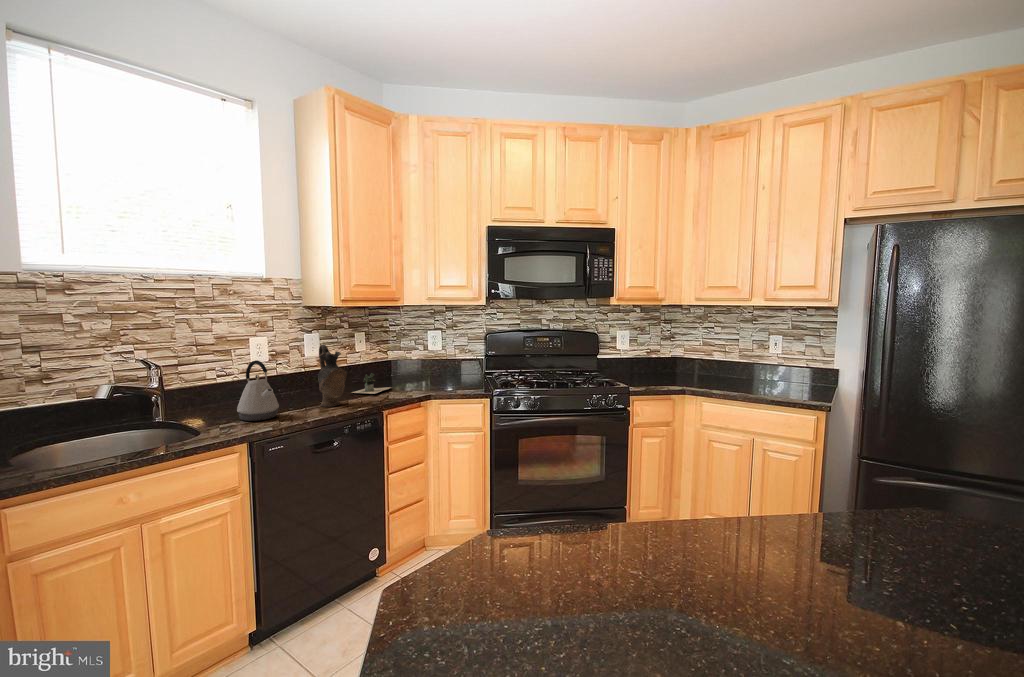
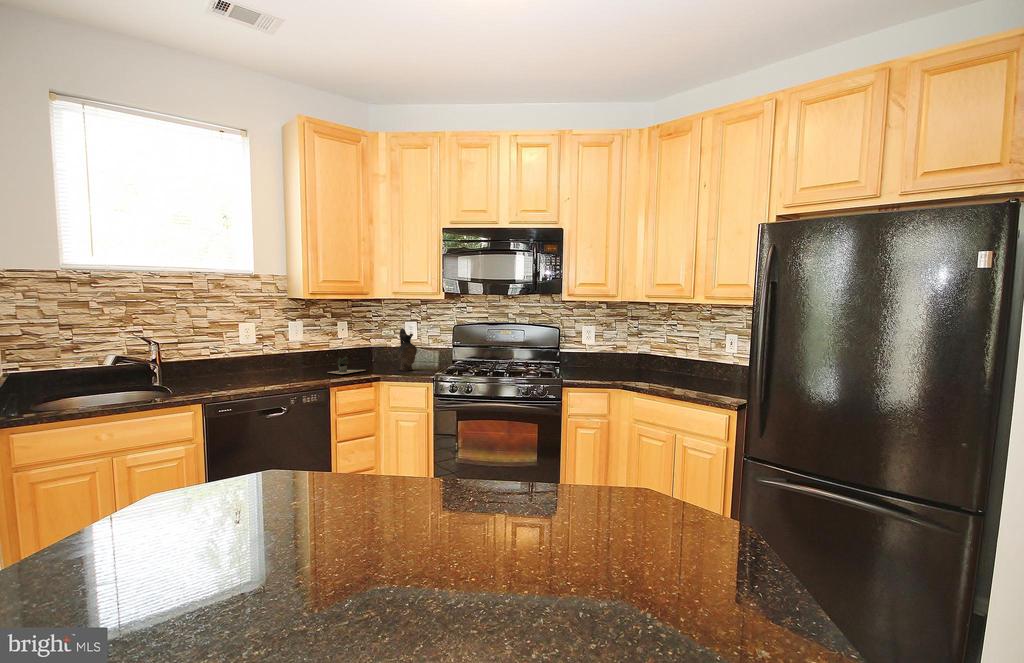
ceramic pitcher: present [318,344,347,407] -> present [398,328,417,371]
kettle: present [237,360,279,421] -> none [209,341,244,389]

